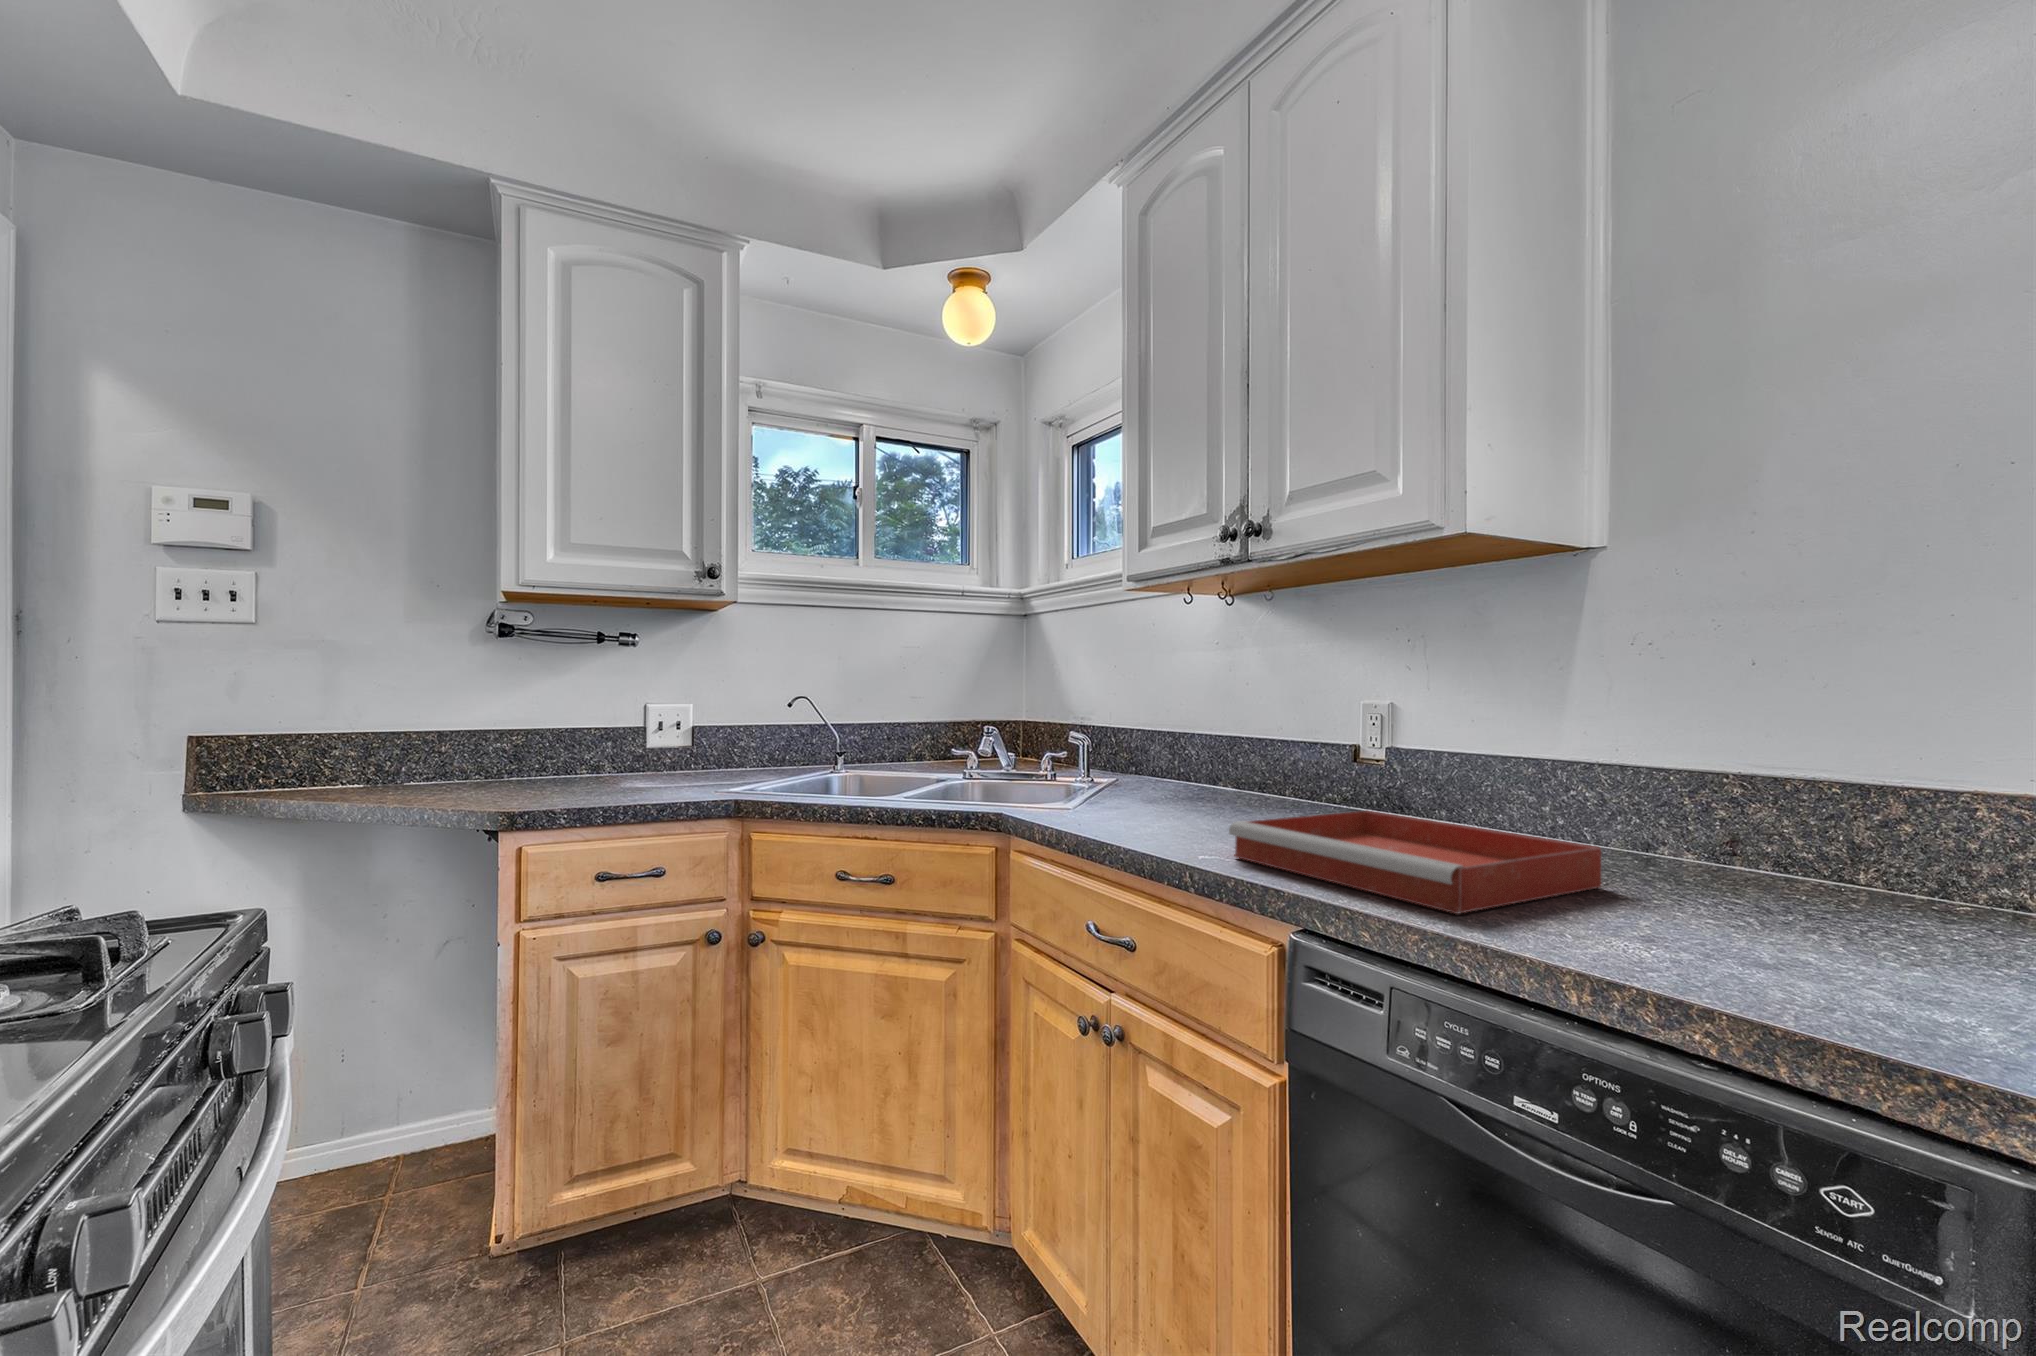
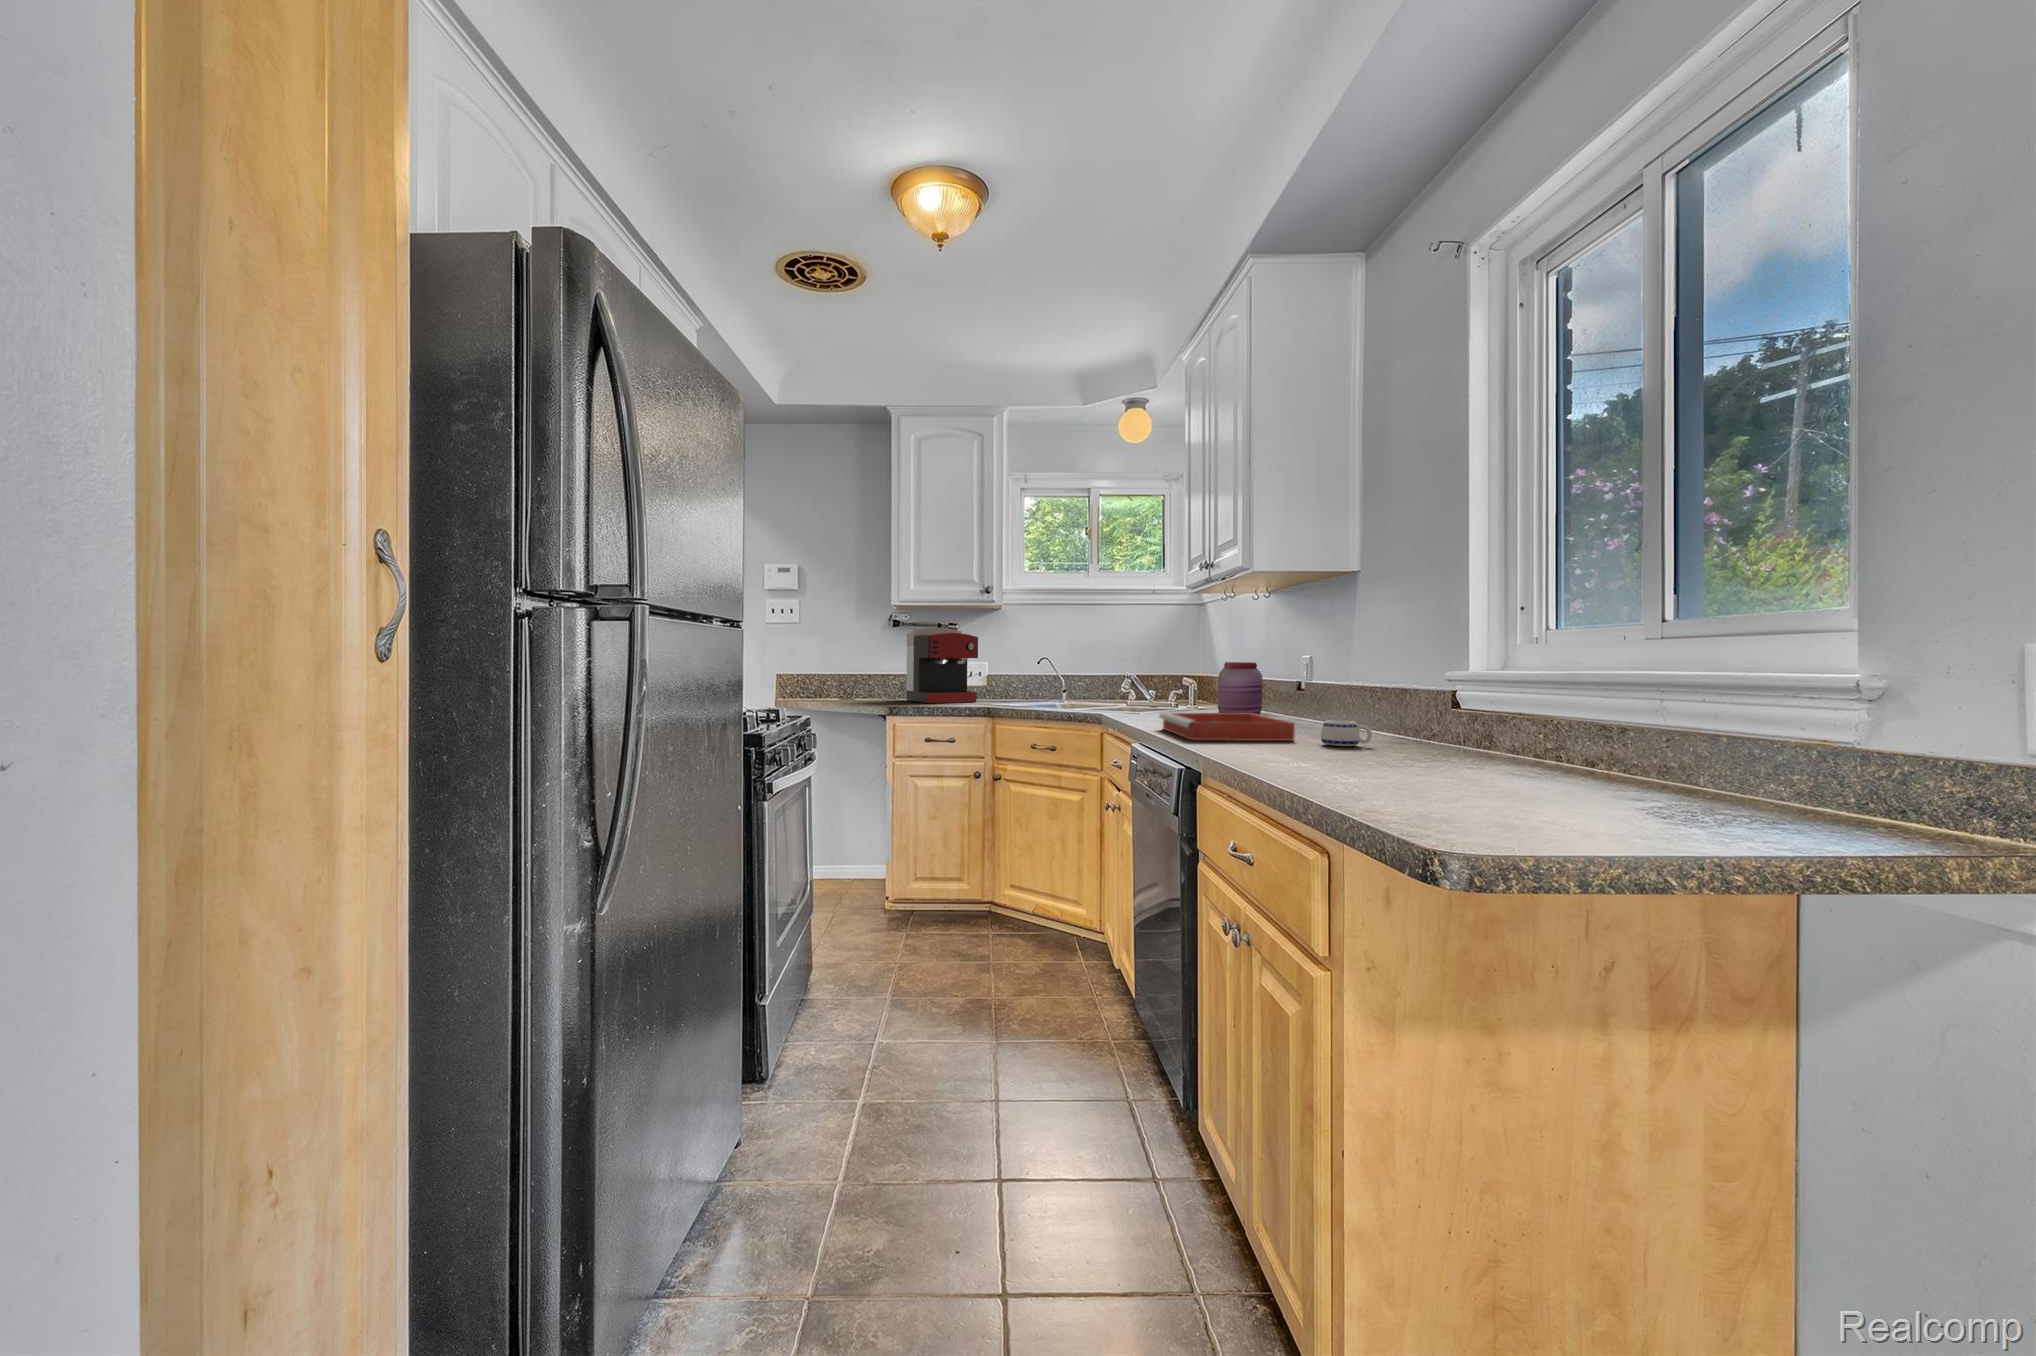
coffee maker: none [528,639,686,789] -> present [906,627,978,703]
jar: none [1212,707,1291,813] -> present [1218,662,1262,715]
mug: none [1681,840,1800,904] -> present [1321,720,1372,746]

